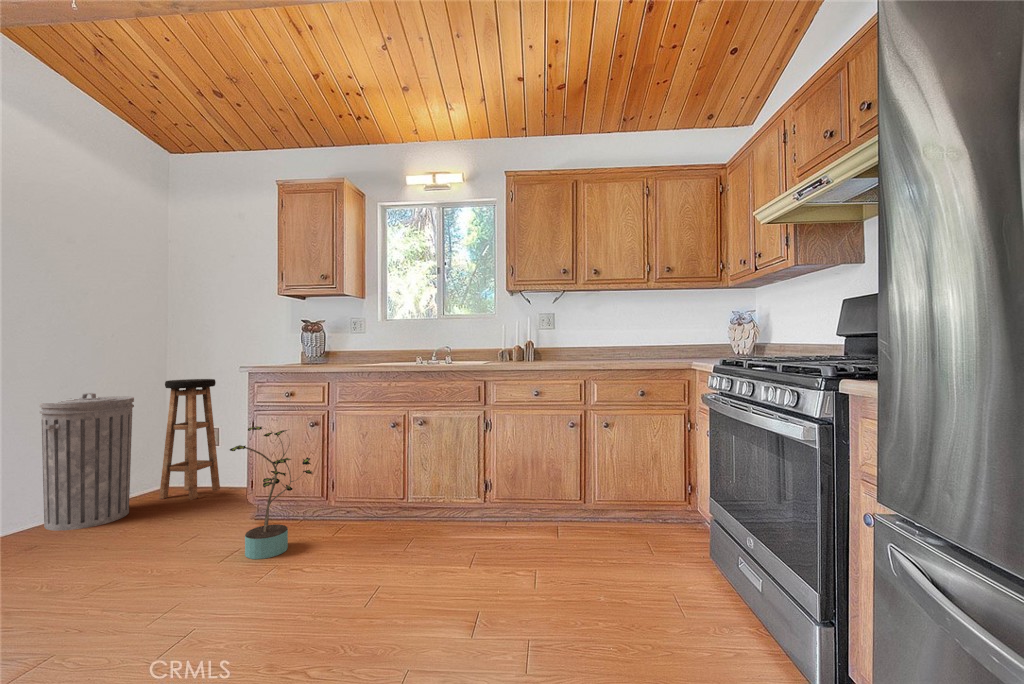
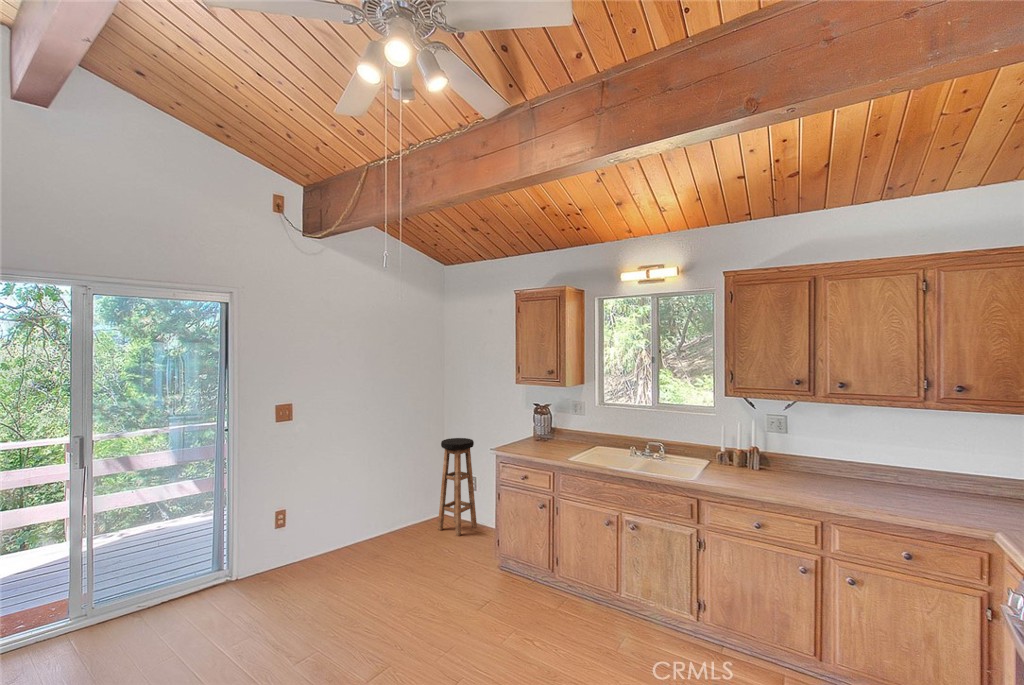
trash can: present [40,393,134,531] -> none [369,454,421,555]
potted plant: present [230,427,312,559] -> none [474,516,537,635]

